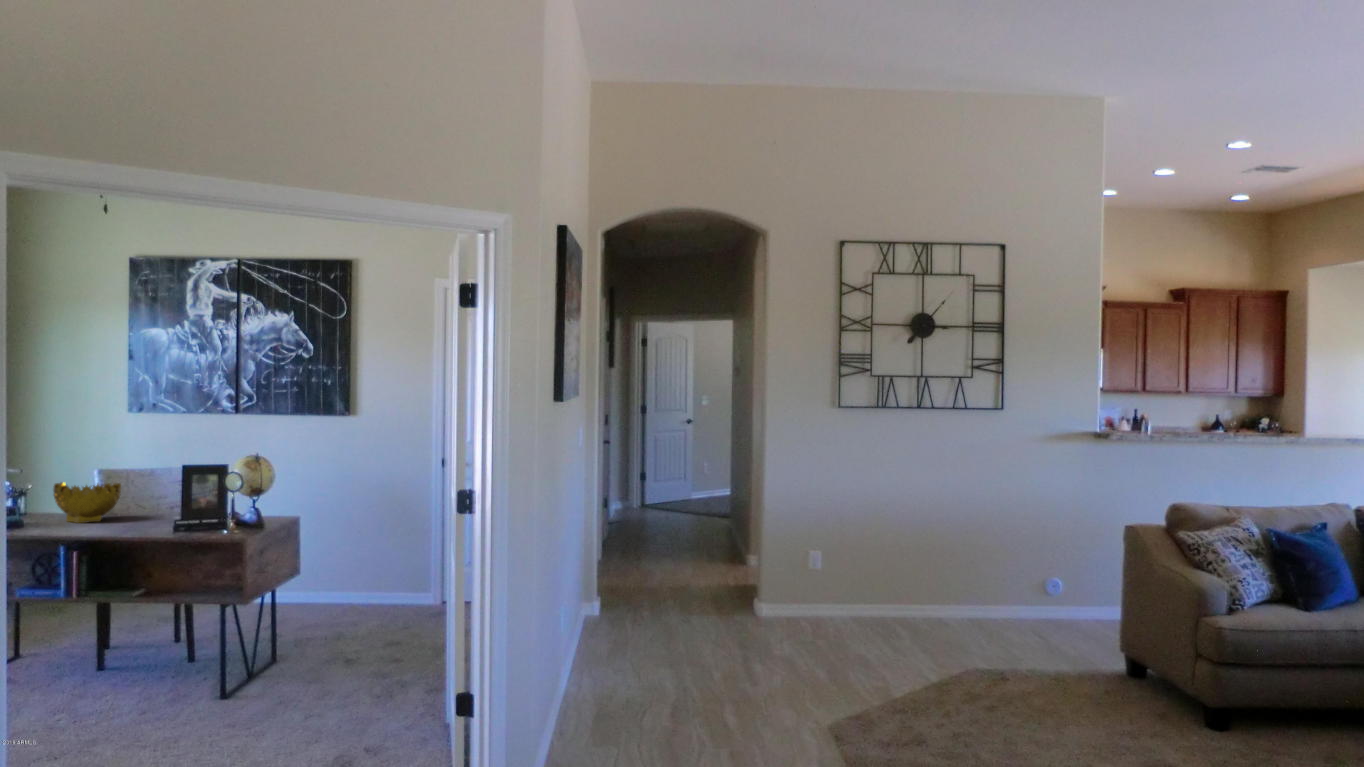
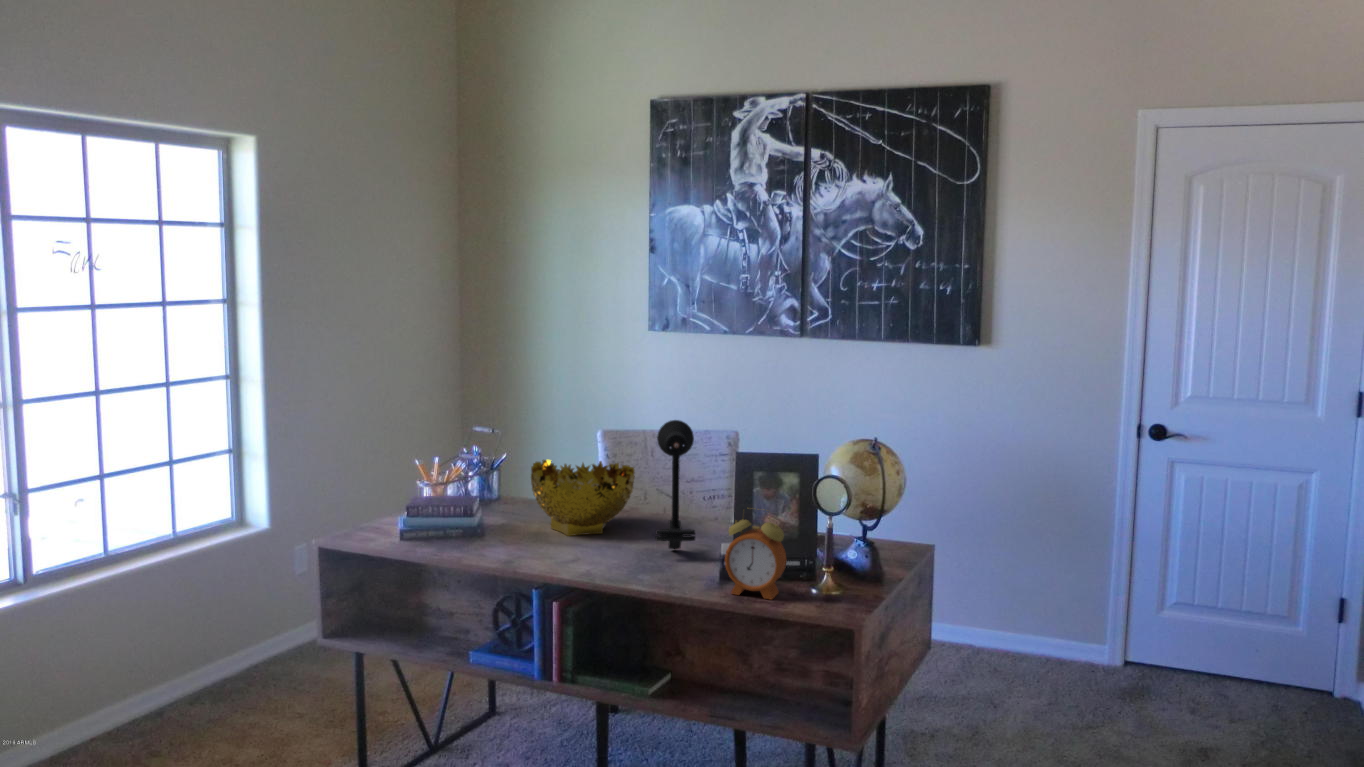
desk lamp: none [135,452,159,523] -> present [655,420,695,549]
alarm clock: none [174,488,207,532] -> present [725,520,786,599]

